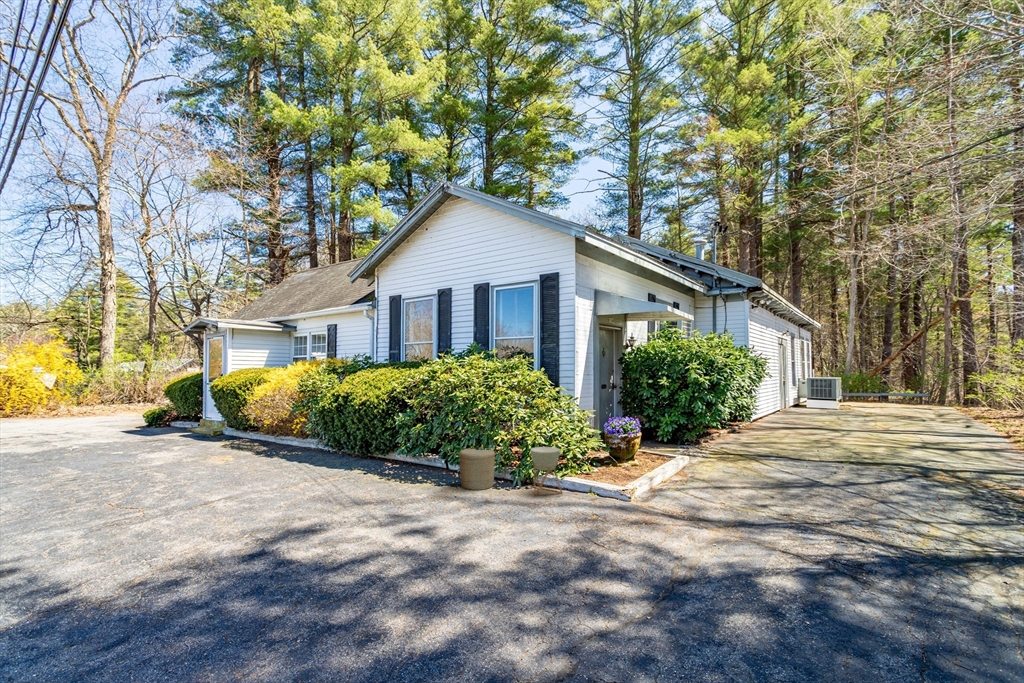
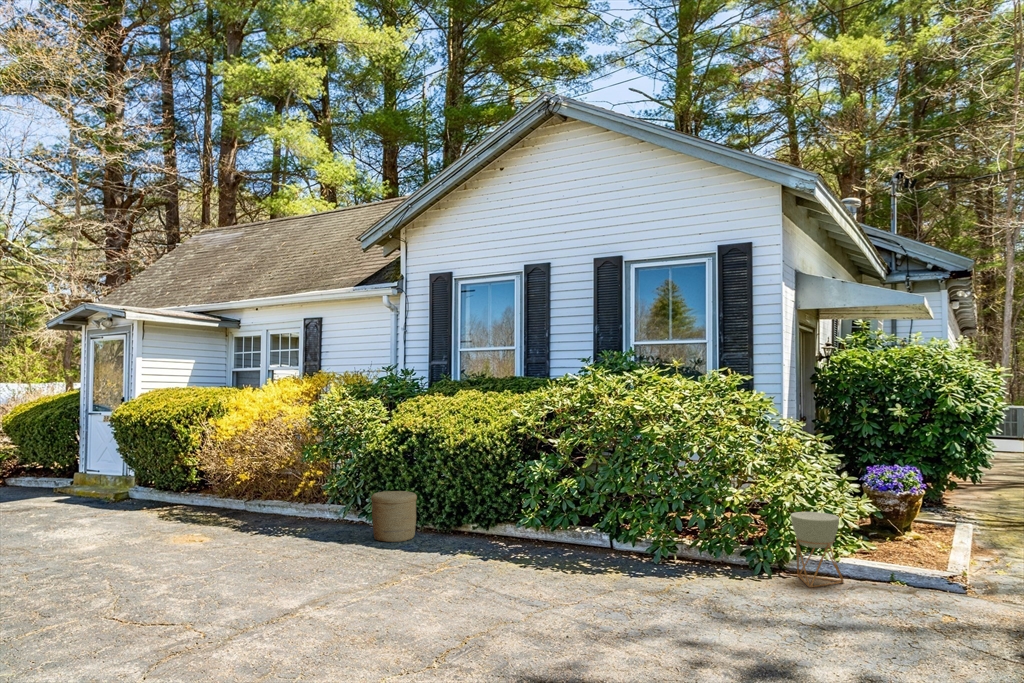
woven basket: present [459,448,495,490] -> present [371,491,417,542]

